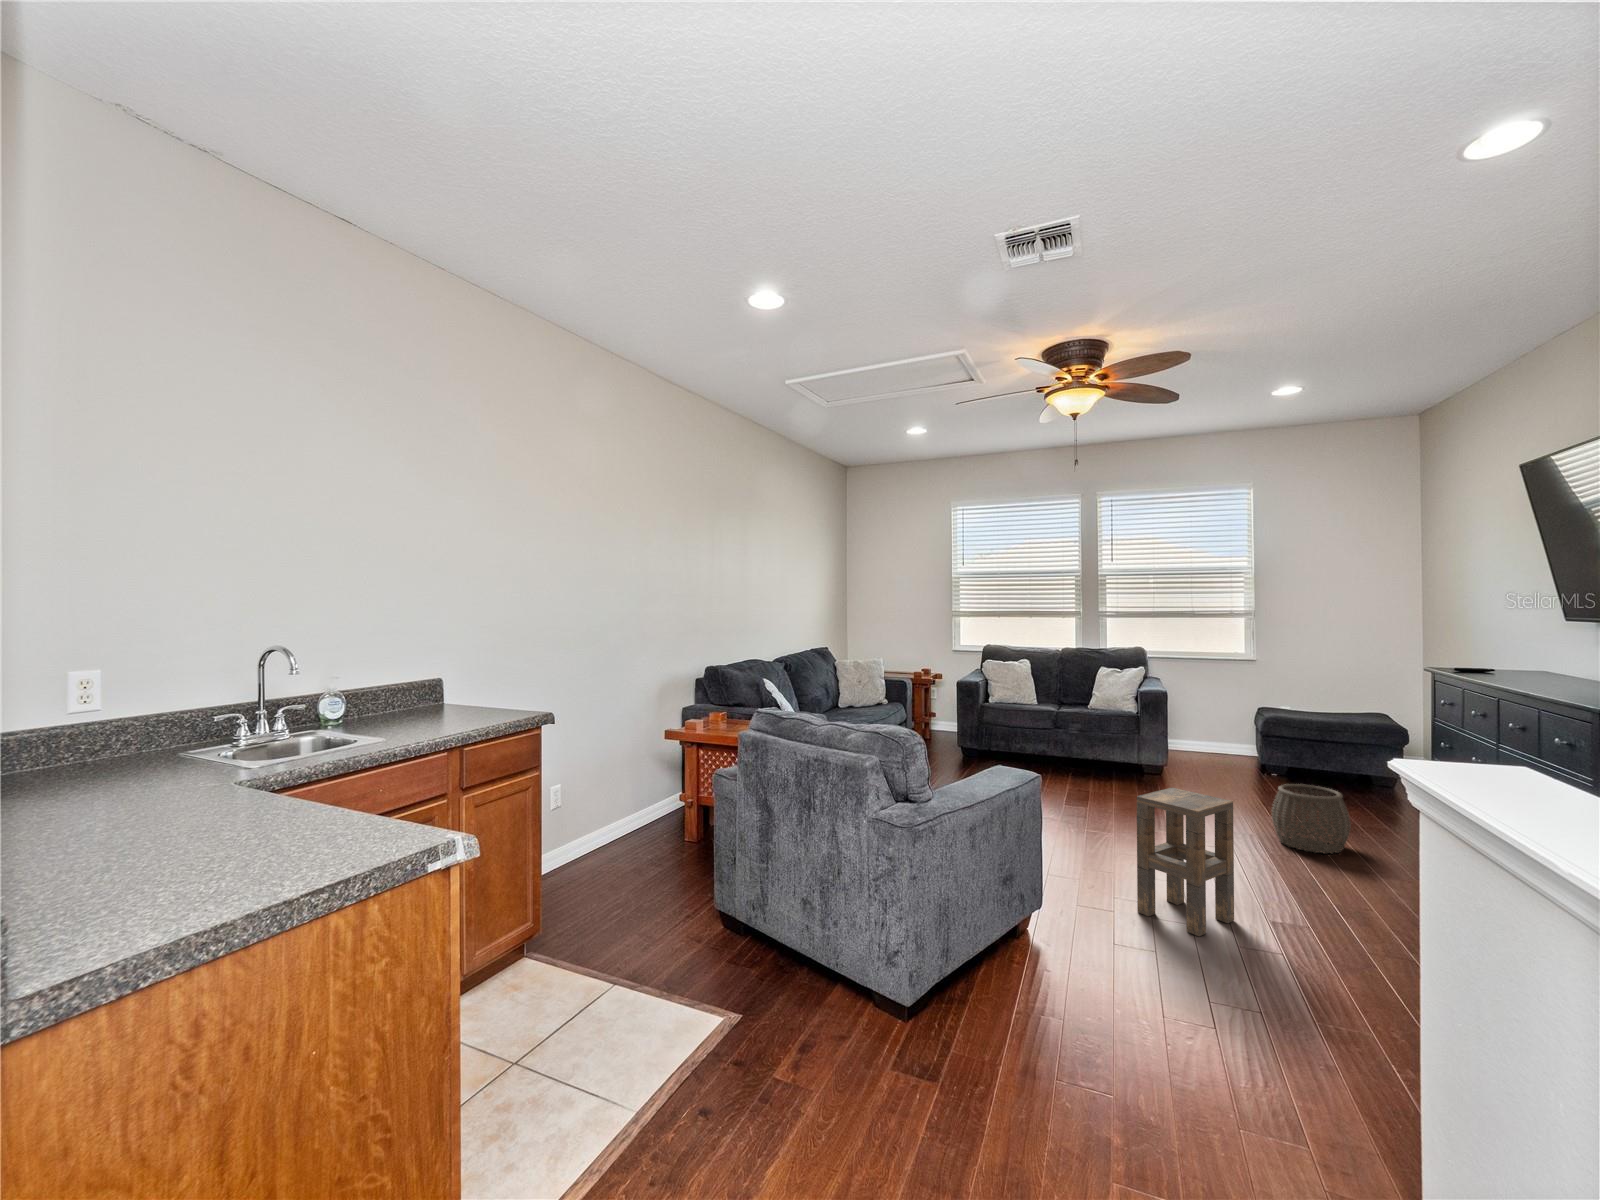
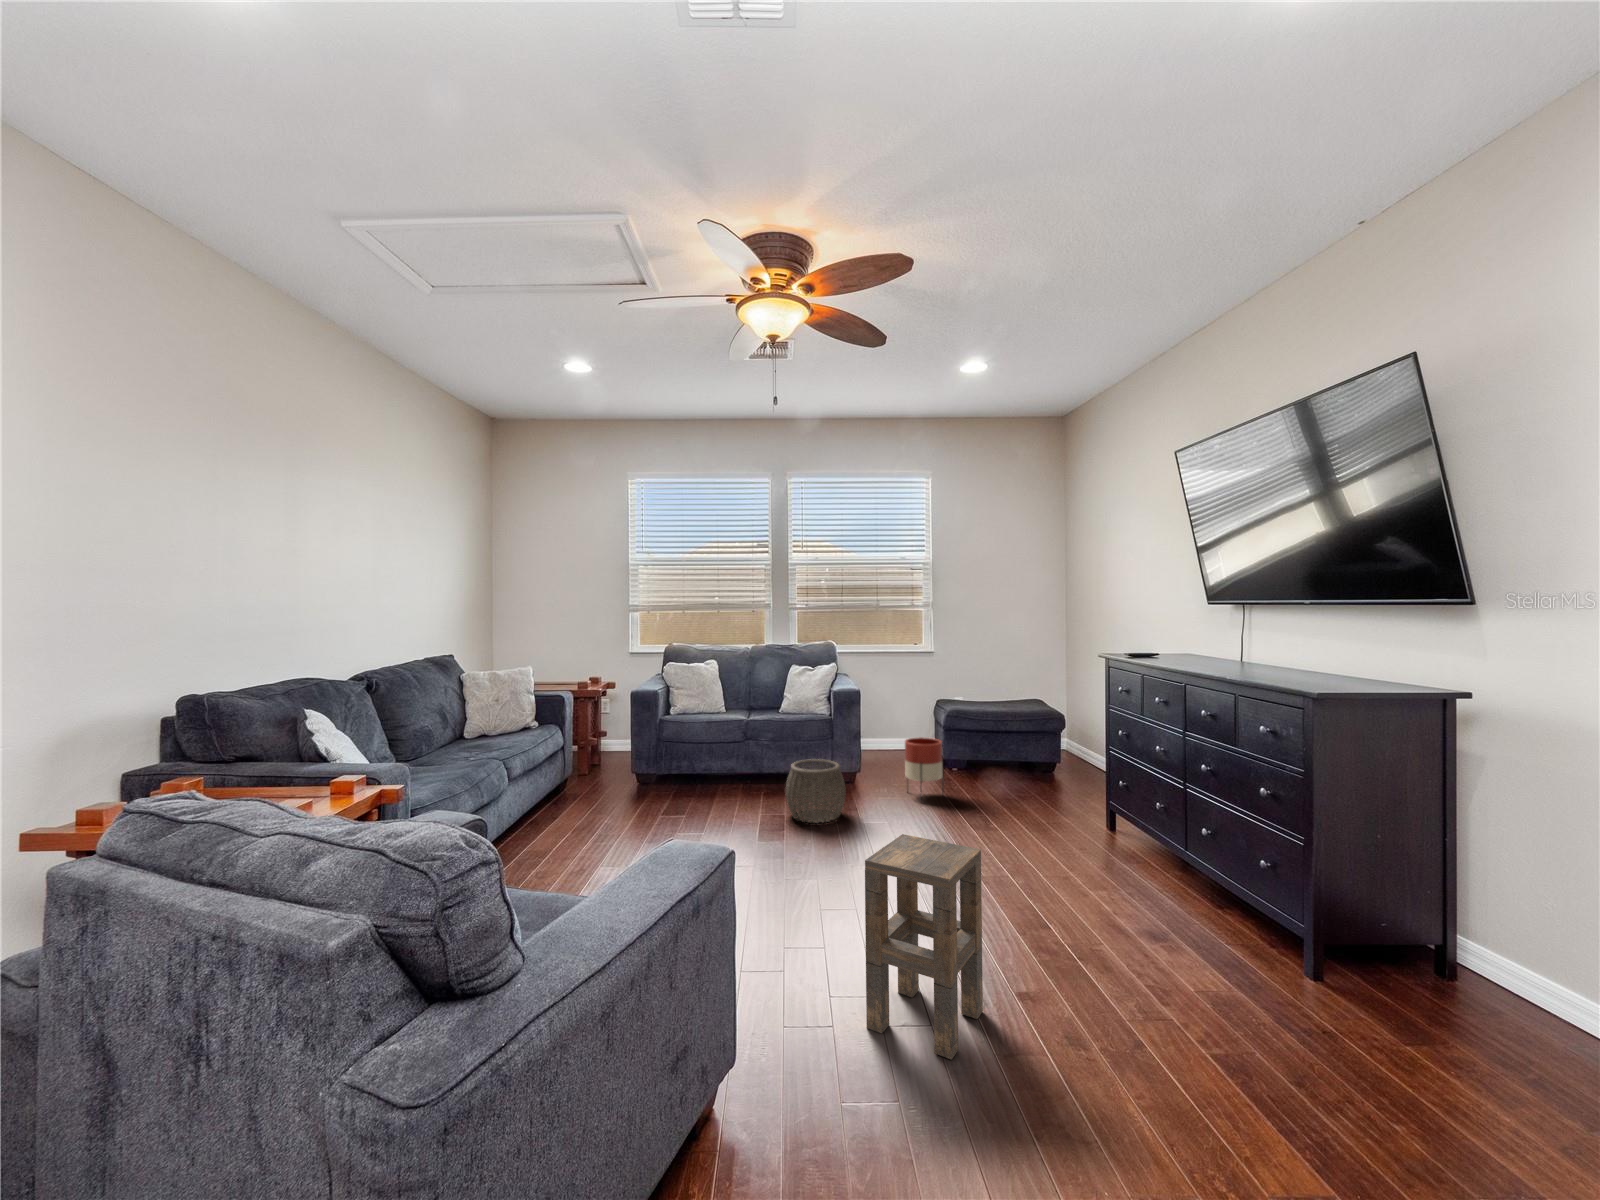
planter: none [1209,737,1251,796] -> present [905,737,944,794]
woven basket: present [1272,784,1351,853] -> present [786,759,846,823]

